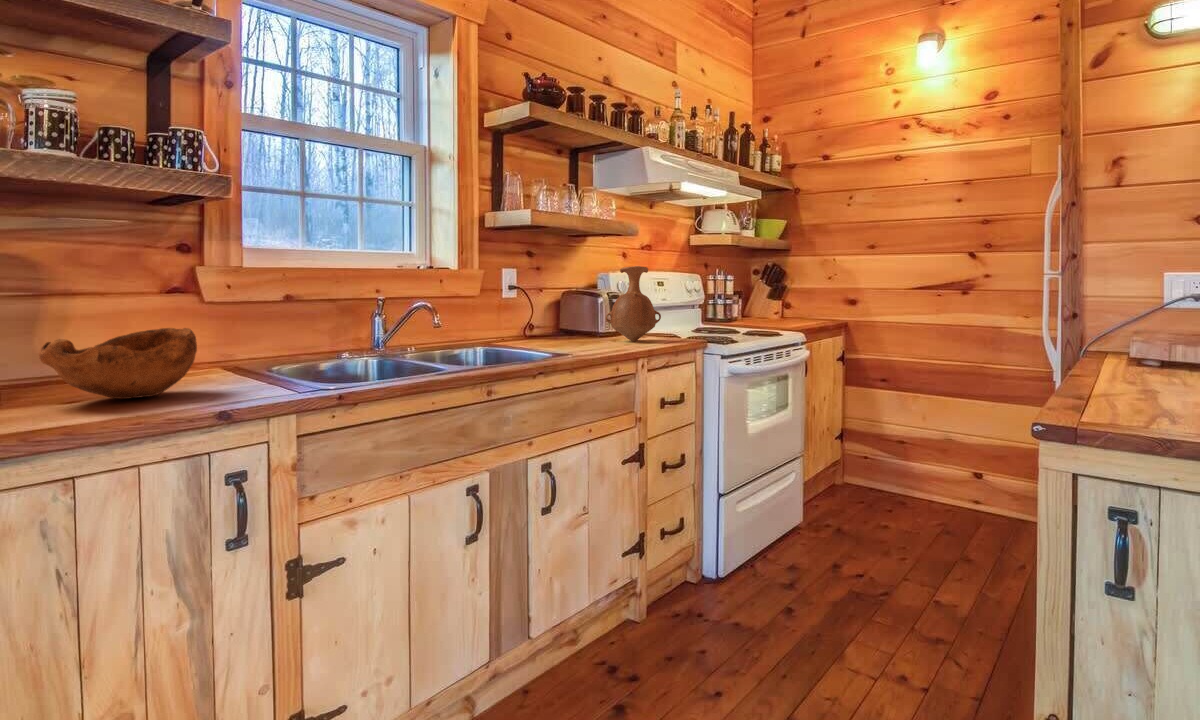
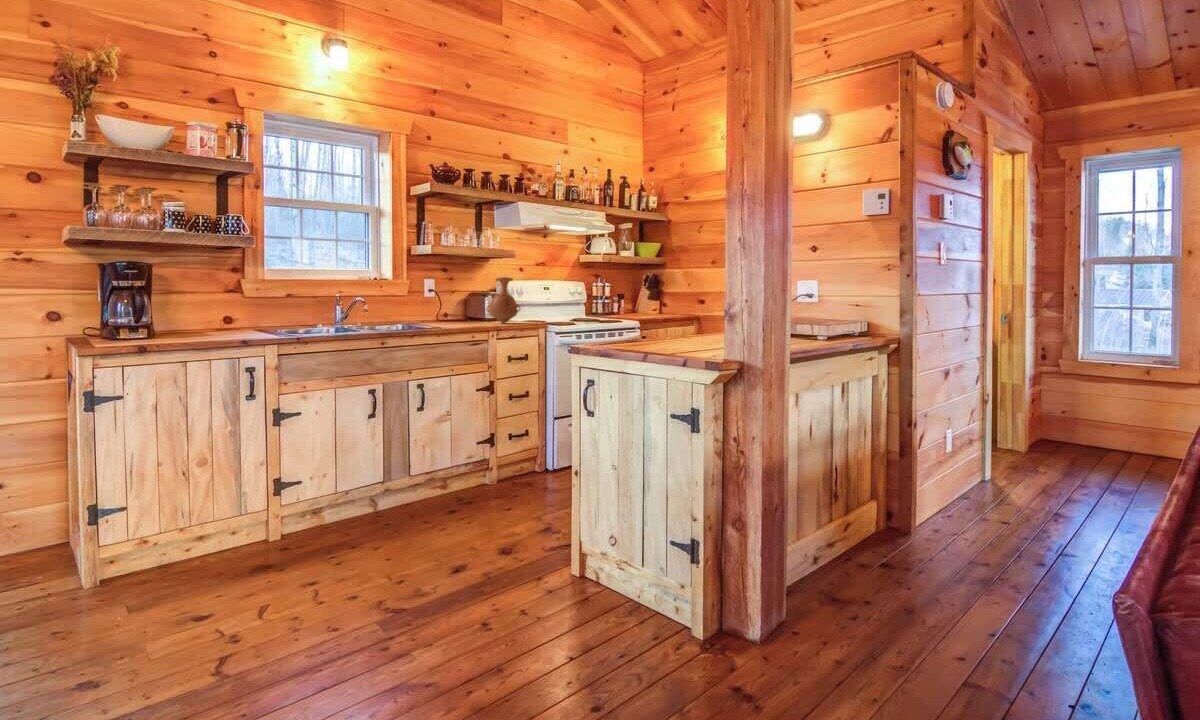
wooden bowl: present [39,328,197,399] -> none [173,307,237,336]

